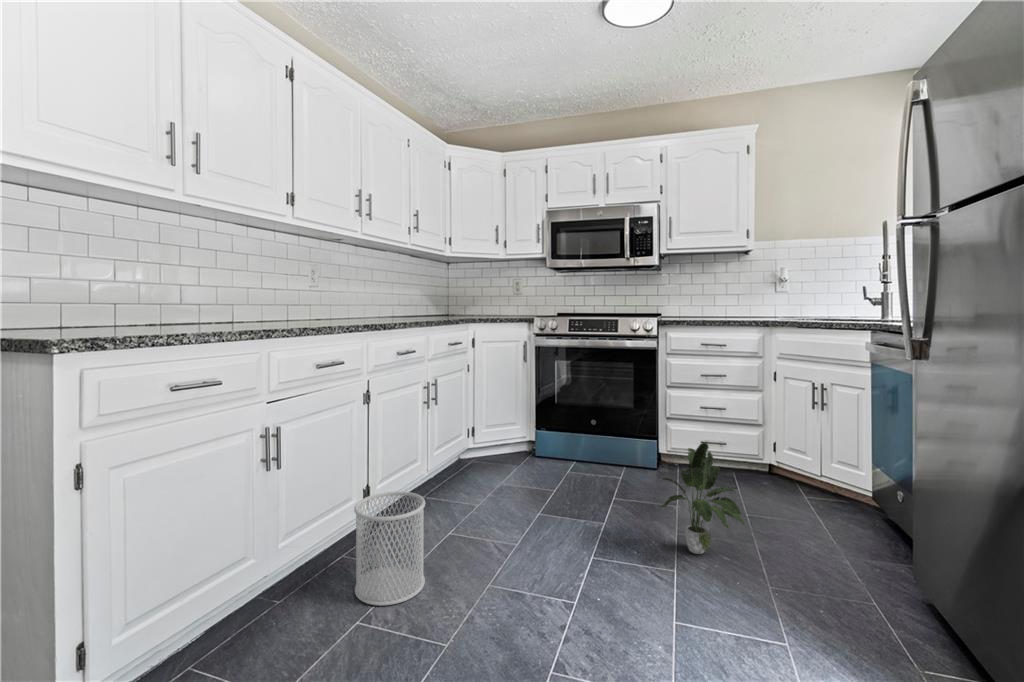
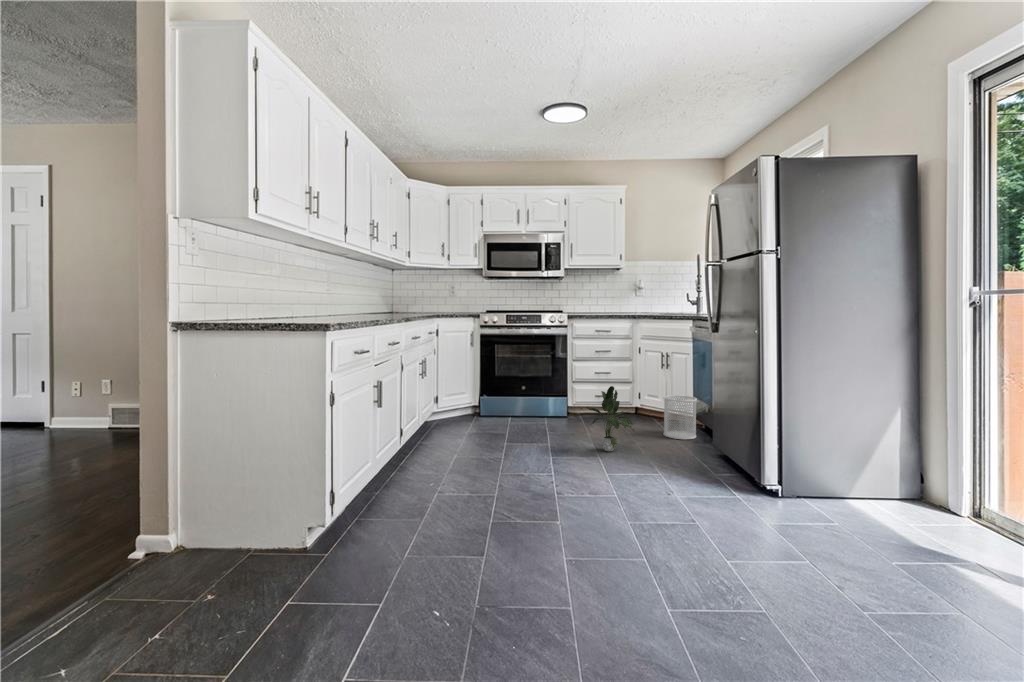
wastebasket: present [354,491,425,606] -> present [663,395,697,439]

